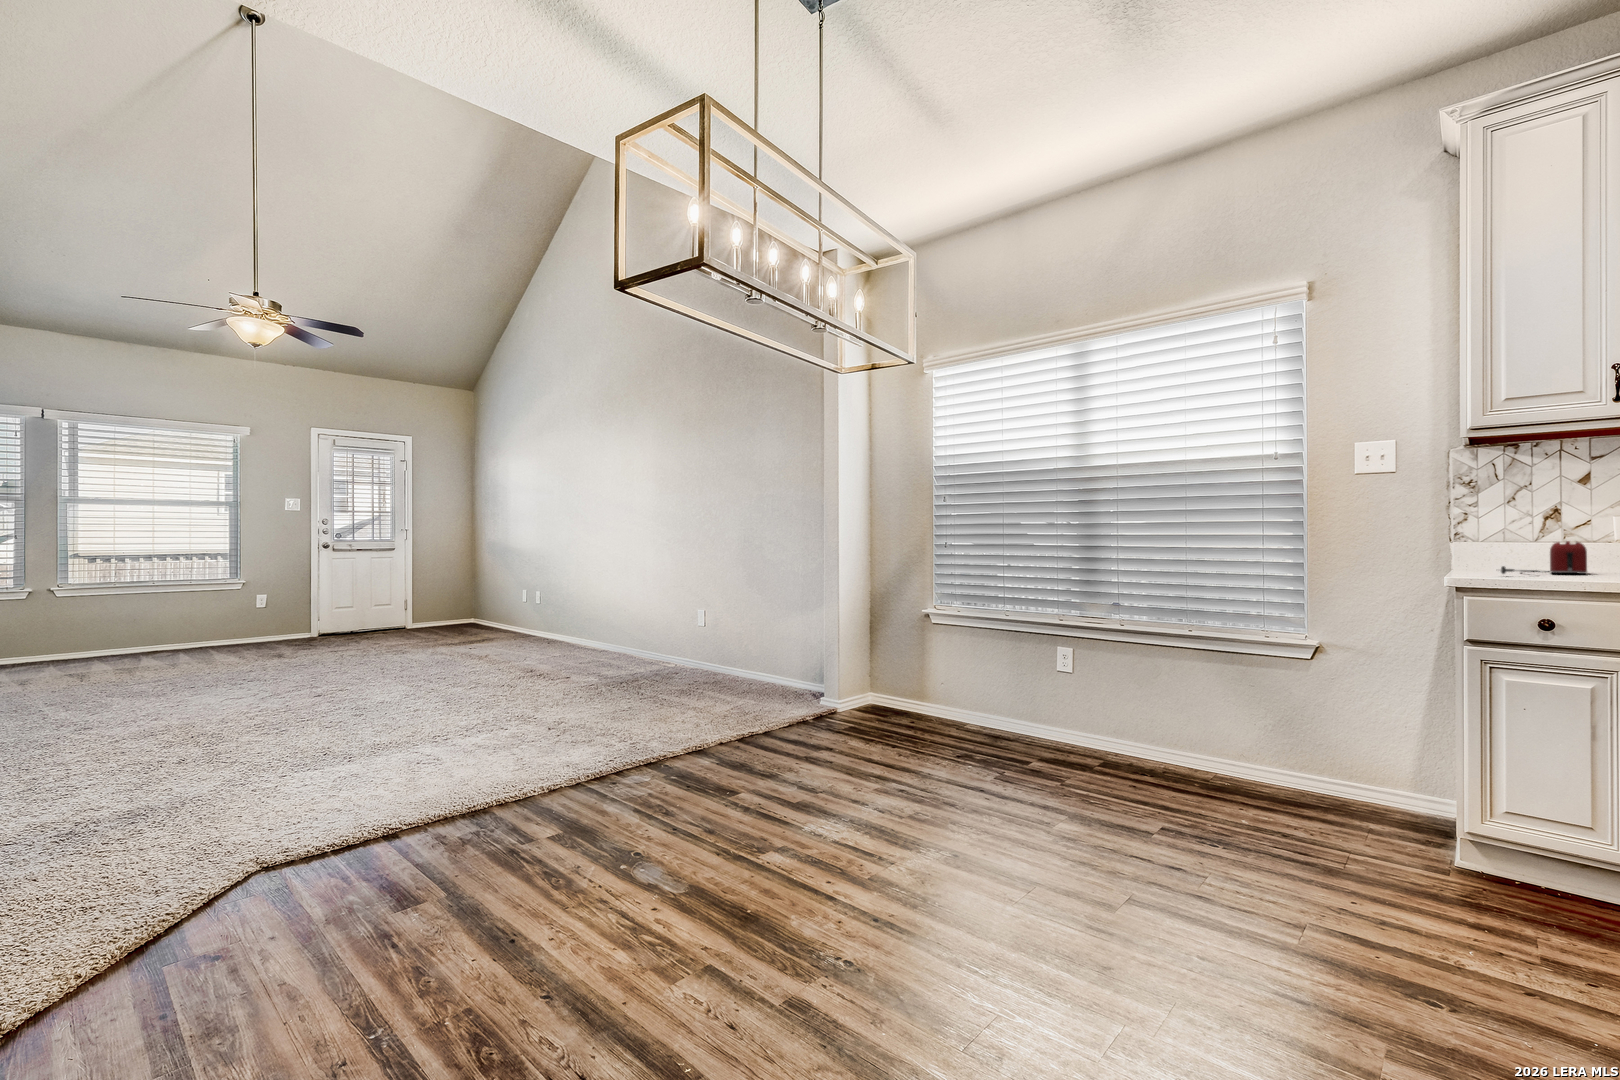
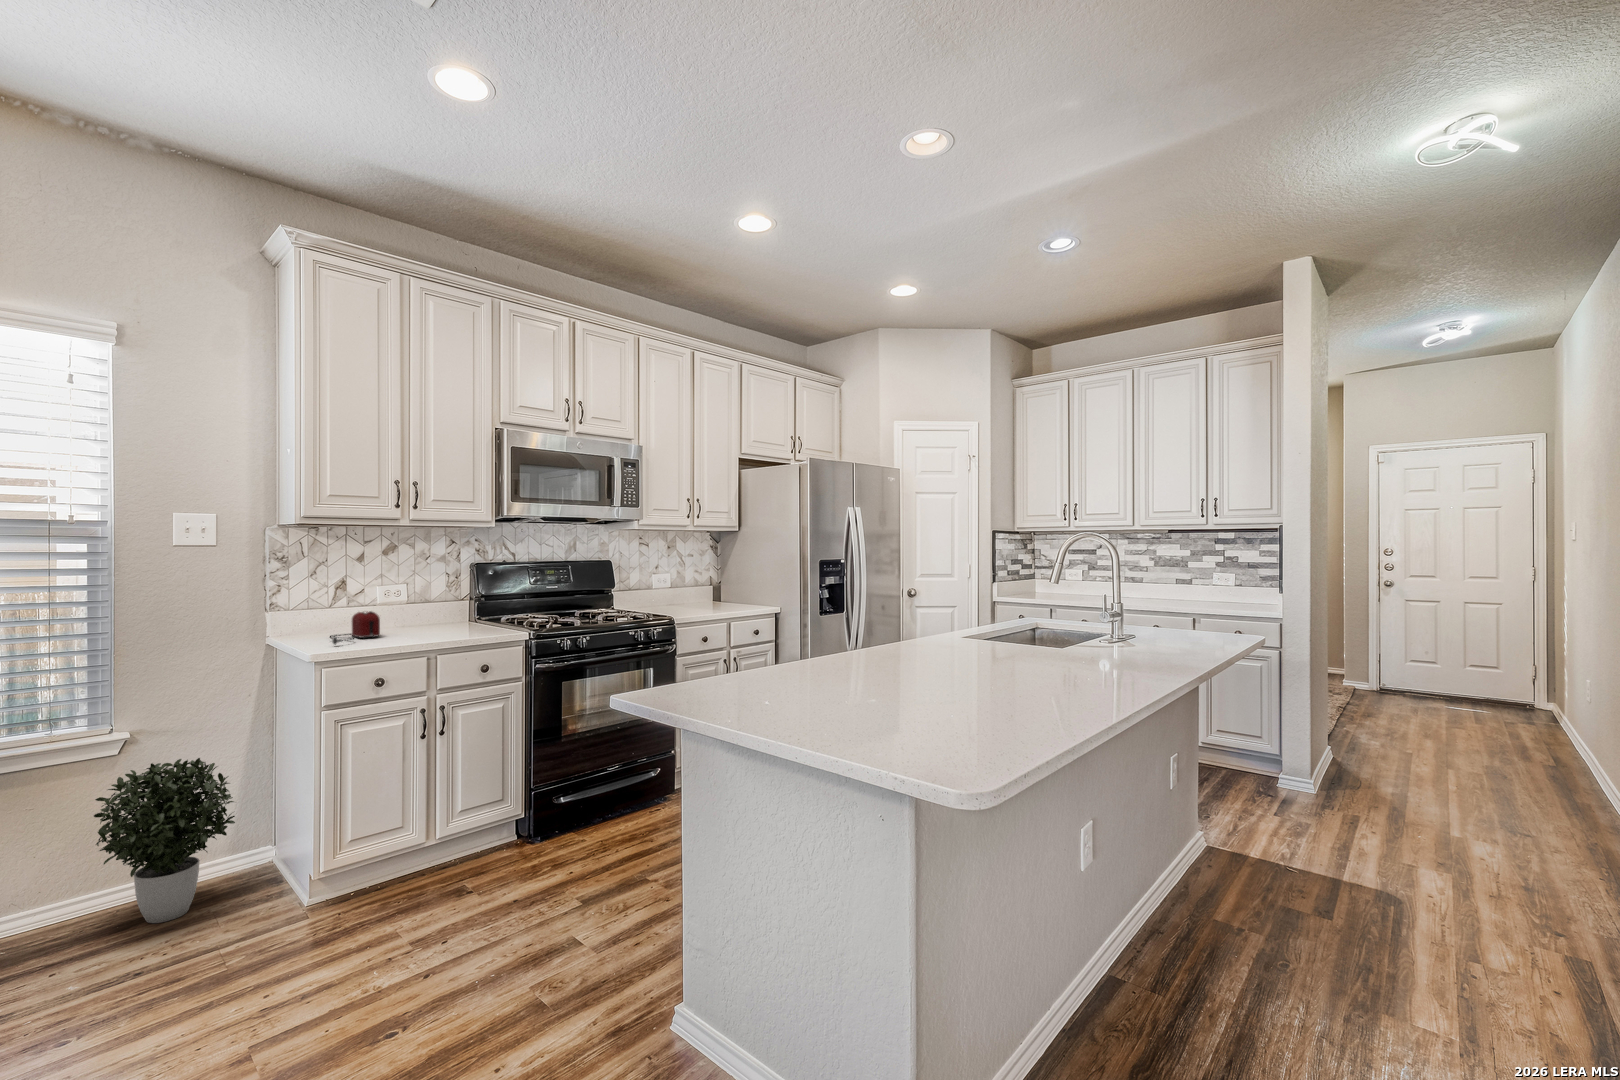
potted plant: none [1279,668,1399,819] -> present [94,758,235,923]

